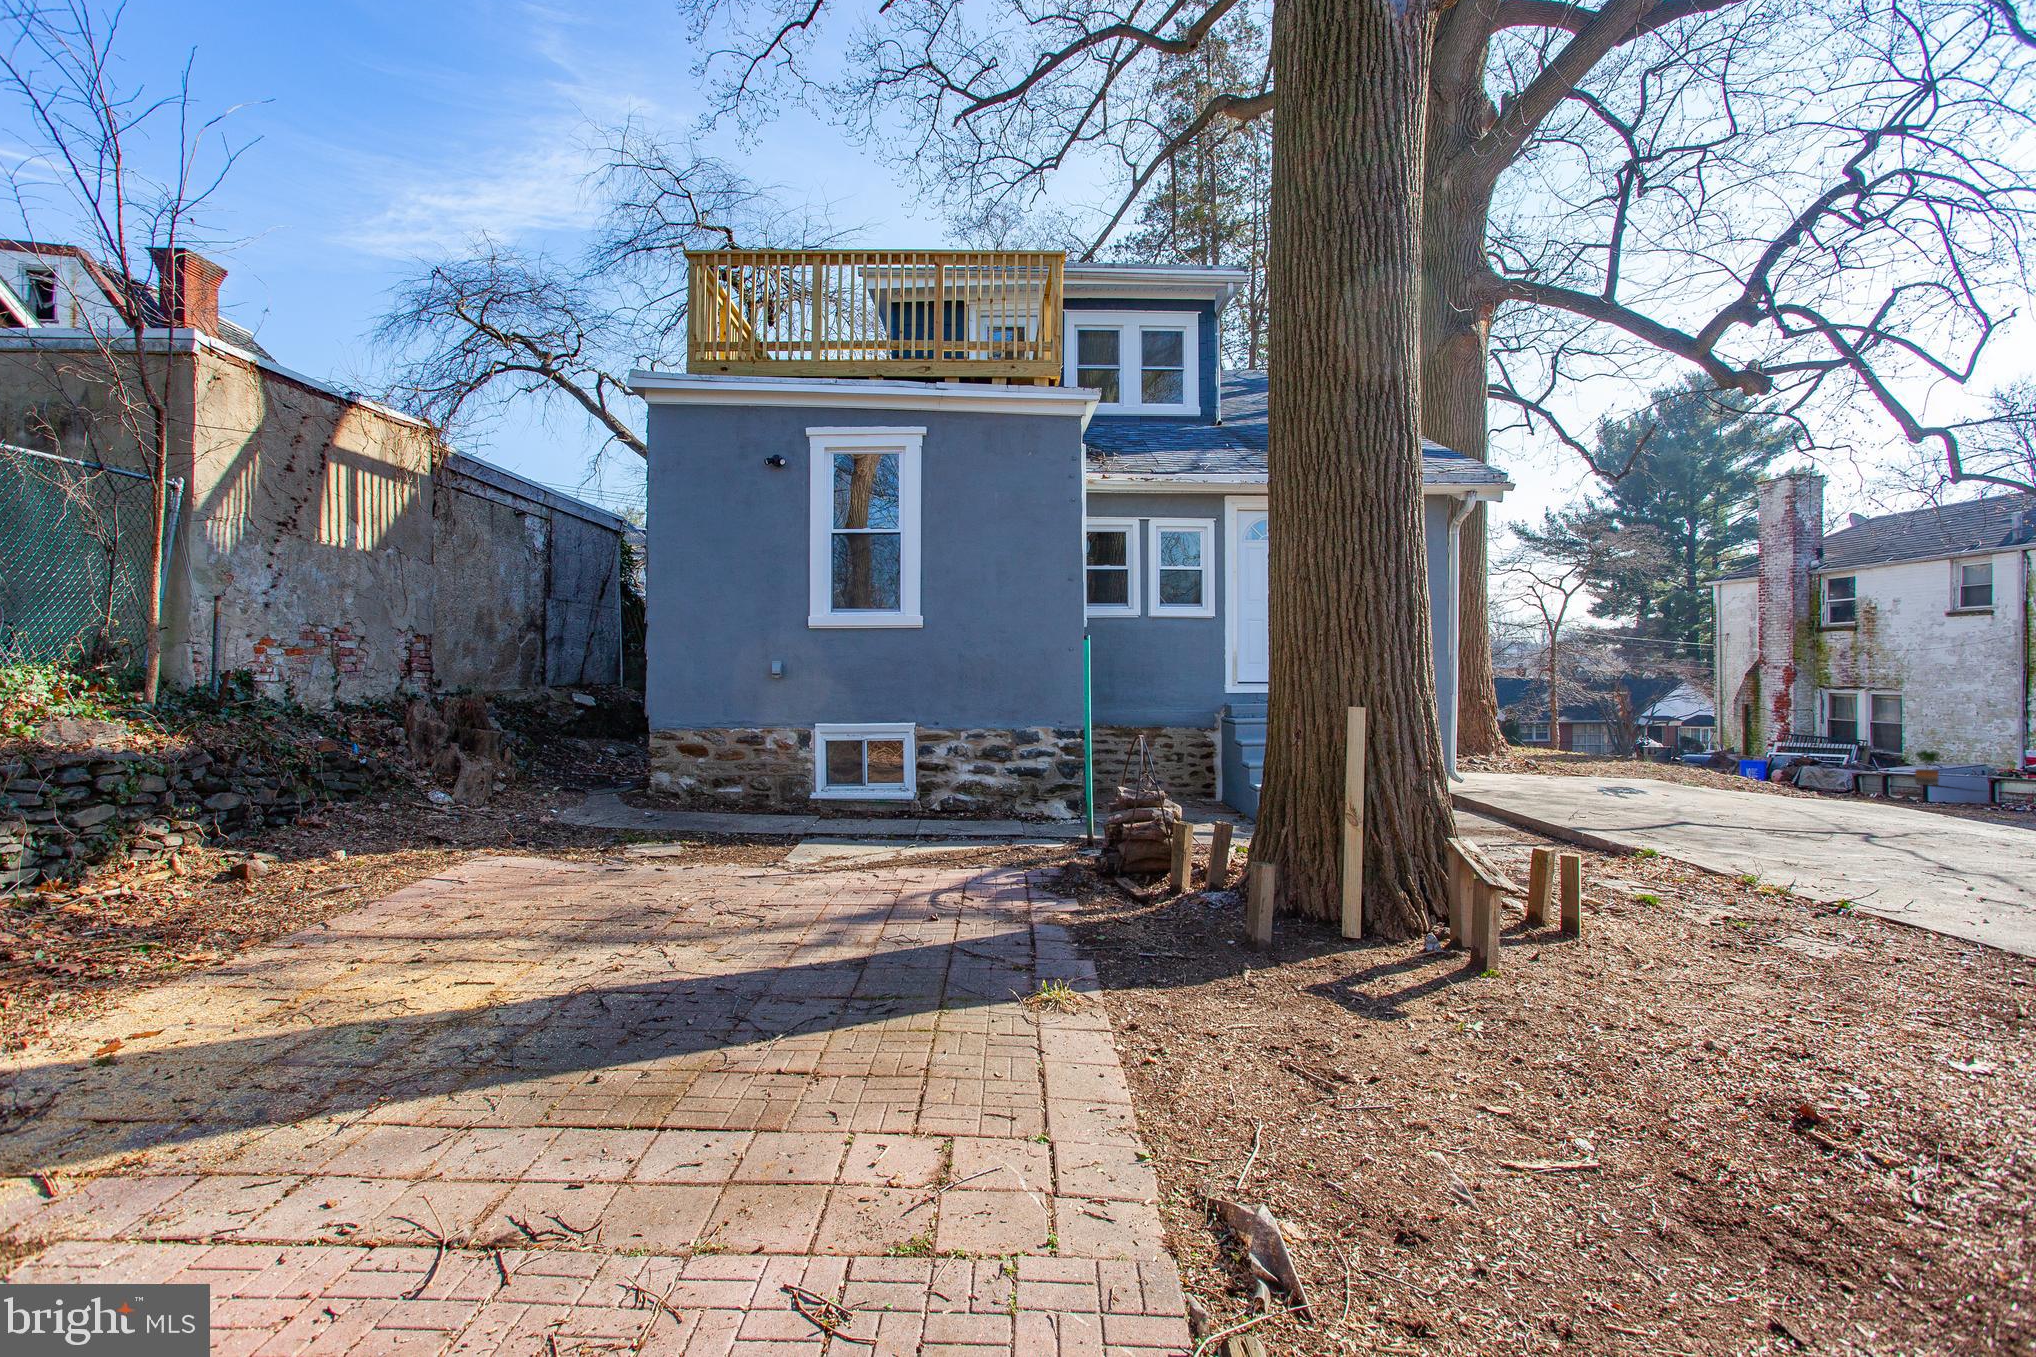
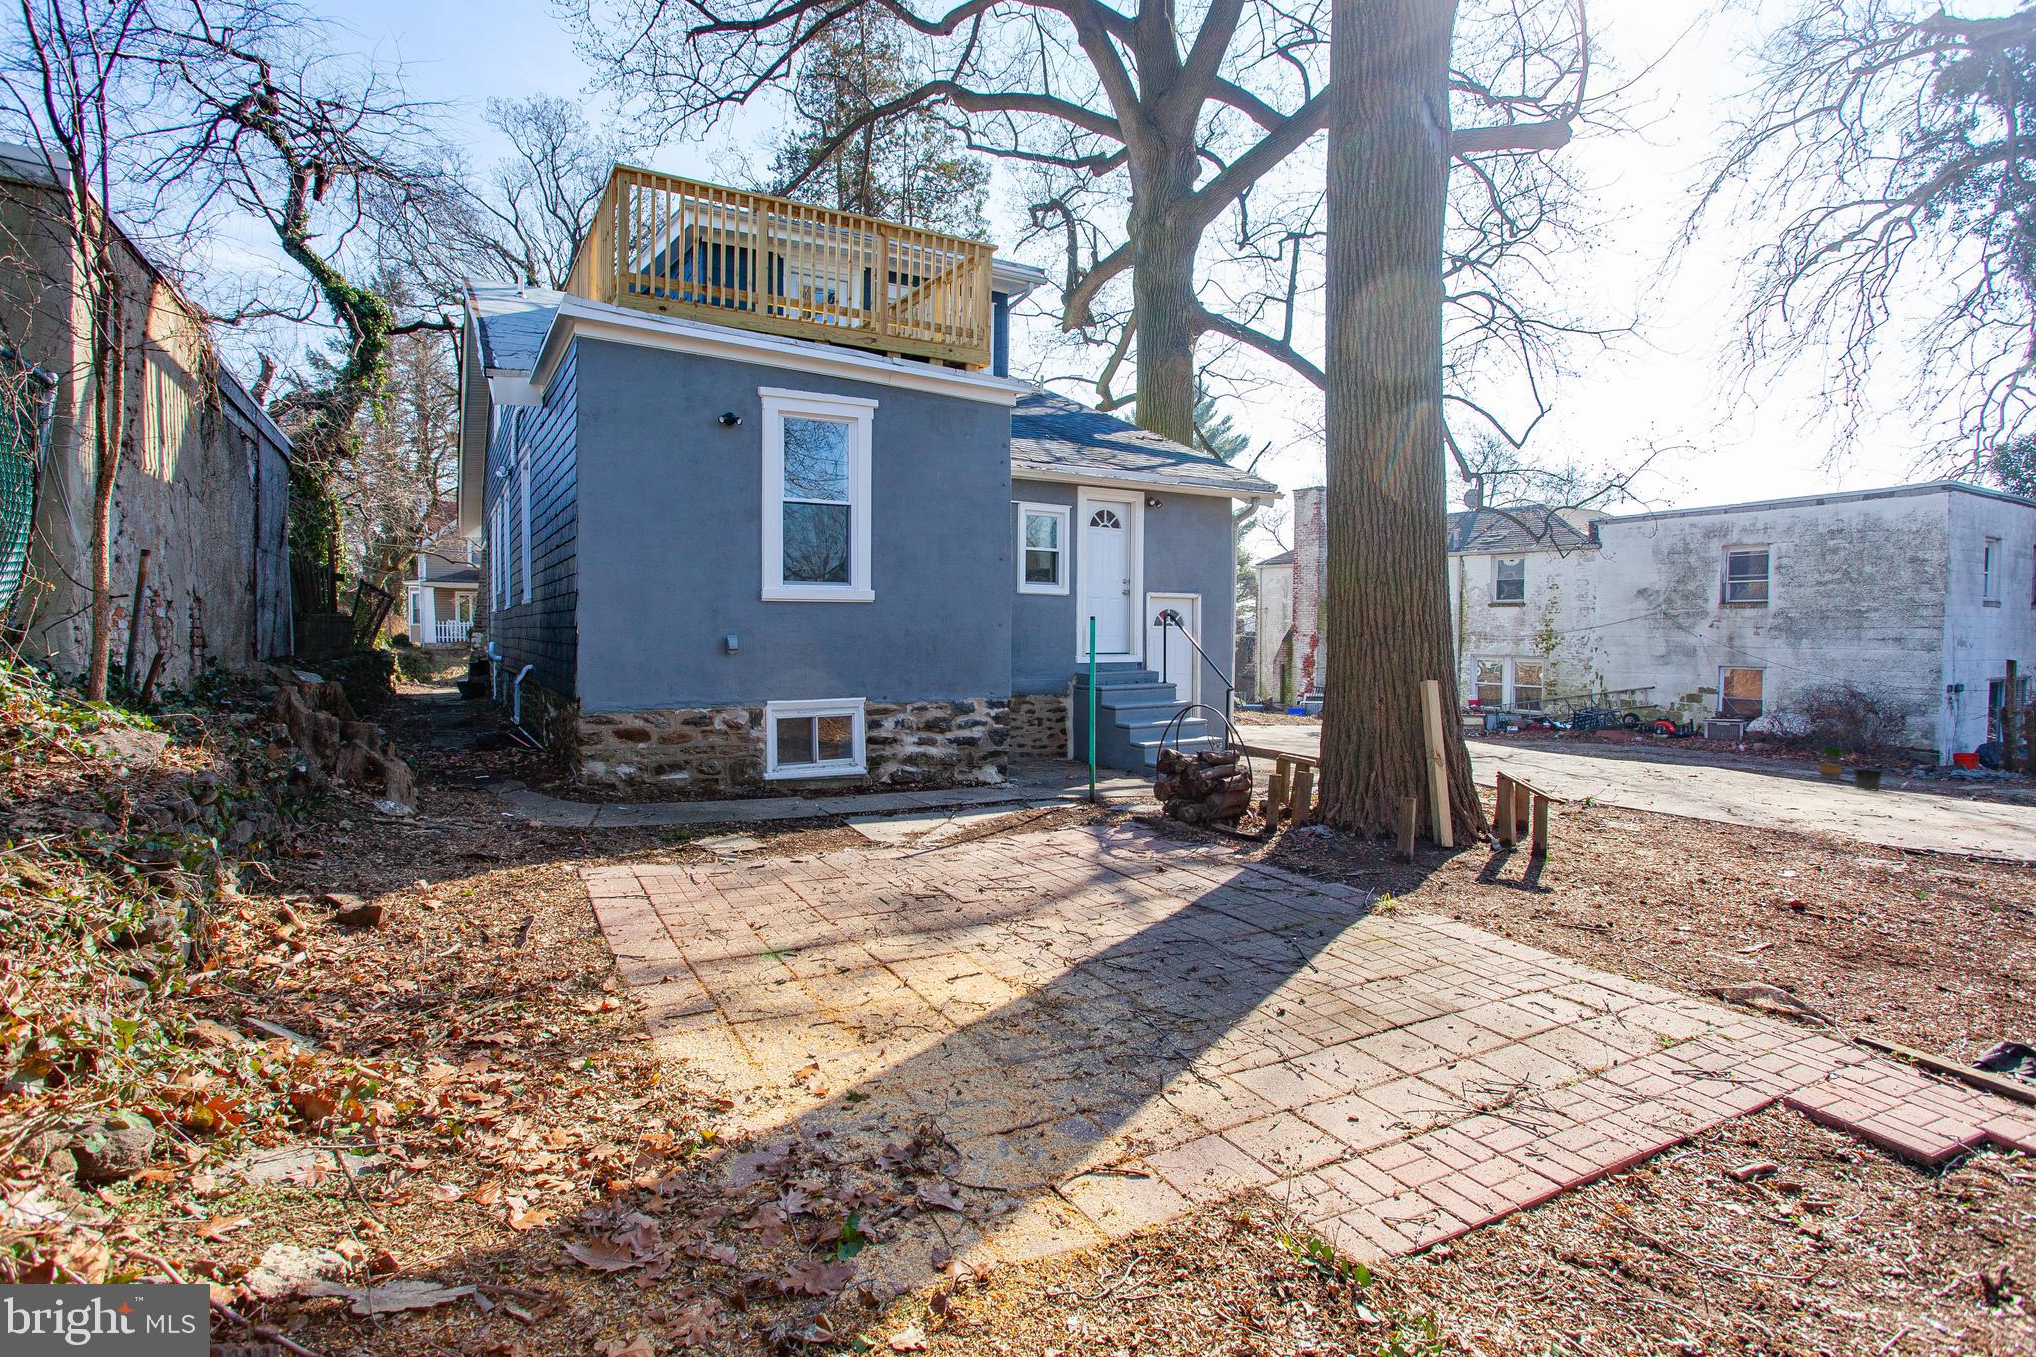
bucket: none [1950,772,1987,795] -> present [1853,768,1883,790]

